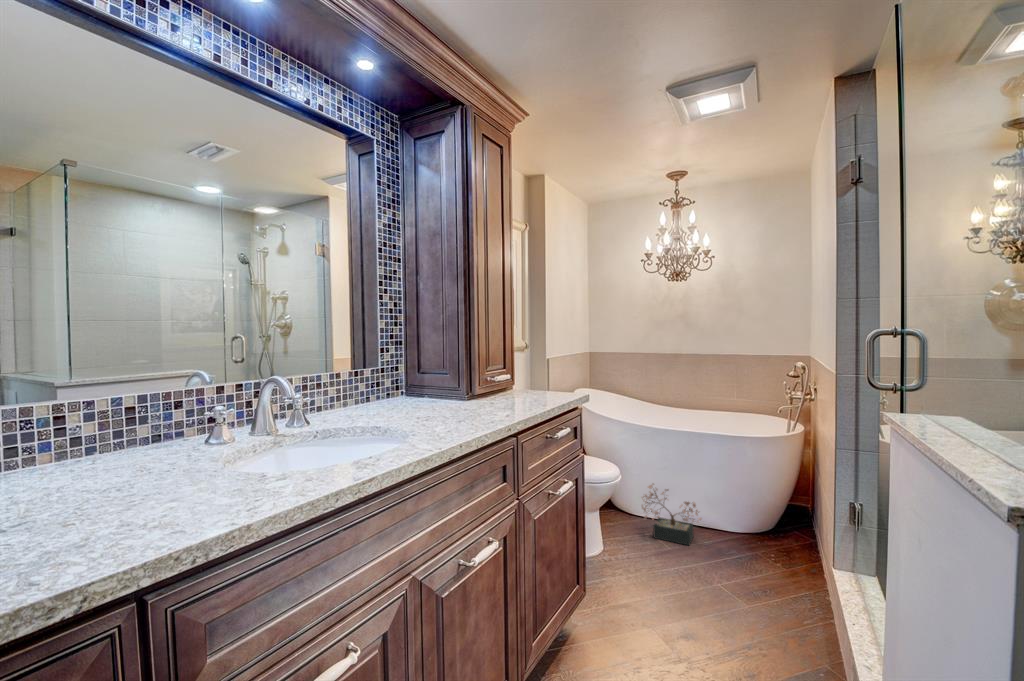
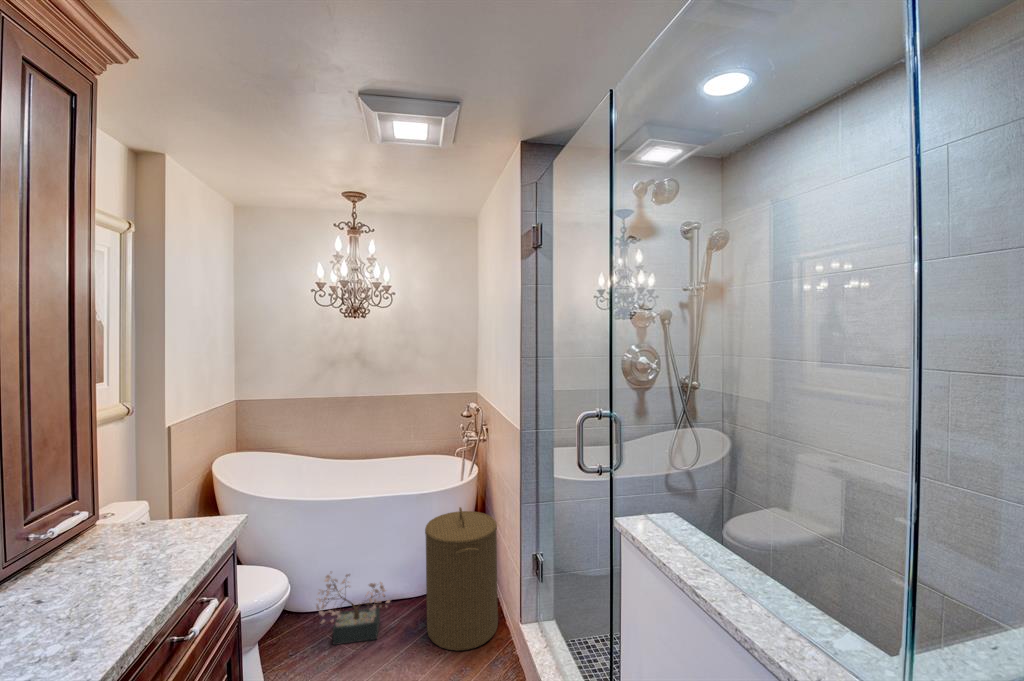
laundry hamper: none [734,449,813,581] -> present [425,507,498,651]

